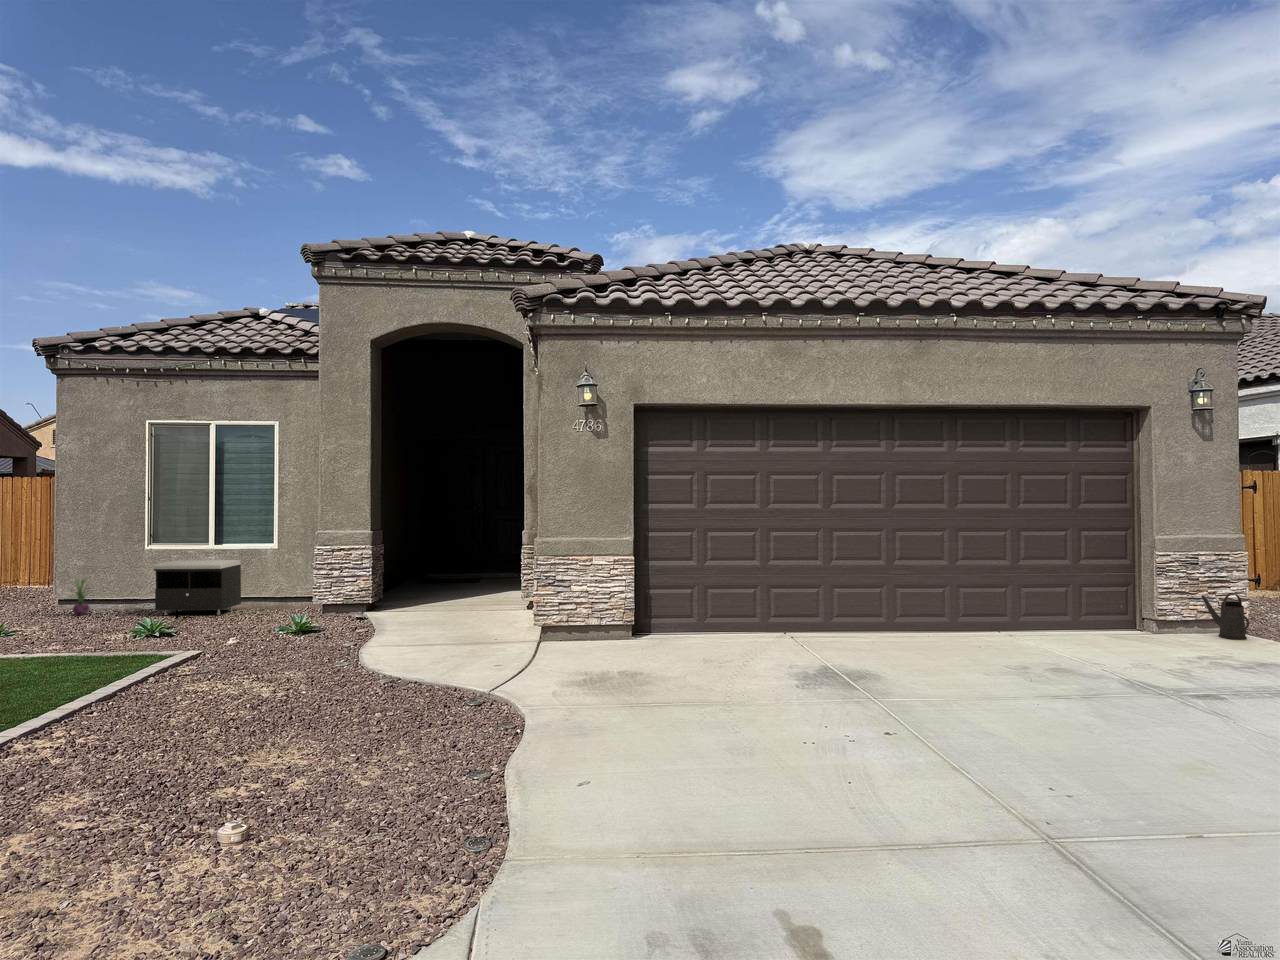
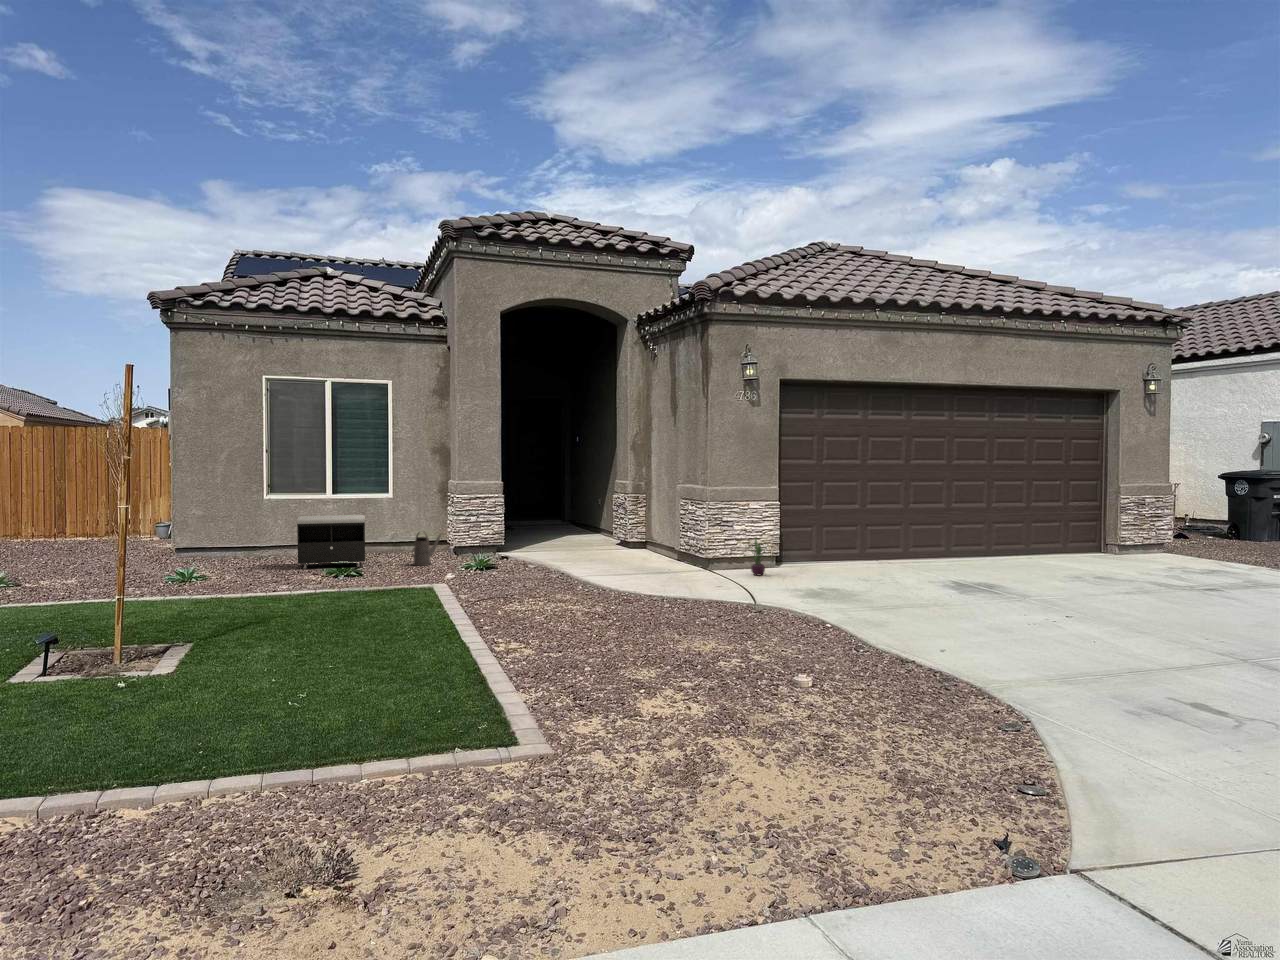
decorative plant: present [70,578,89,615] -> present [750,538,765,575]
watering can: present [1201,593,1249,640] -> present [412,532,441,566]

